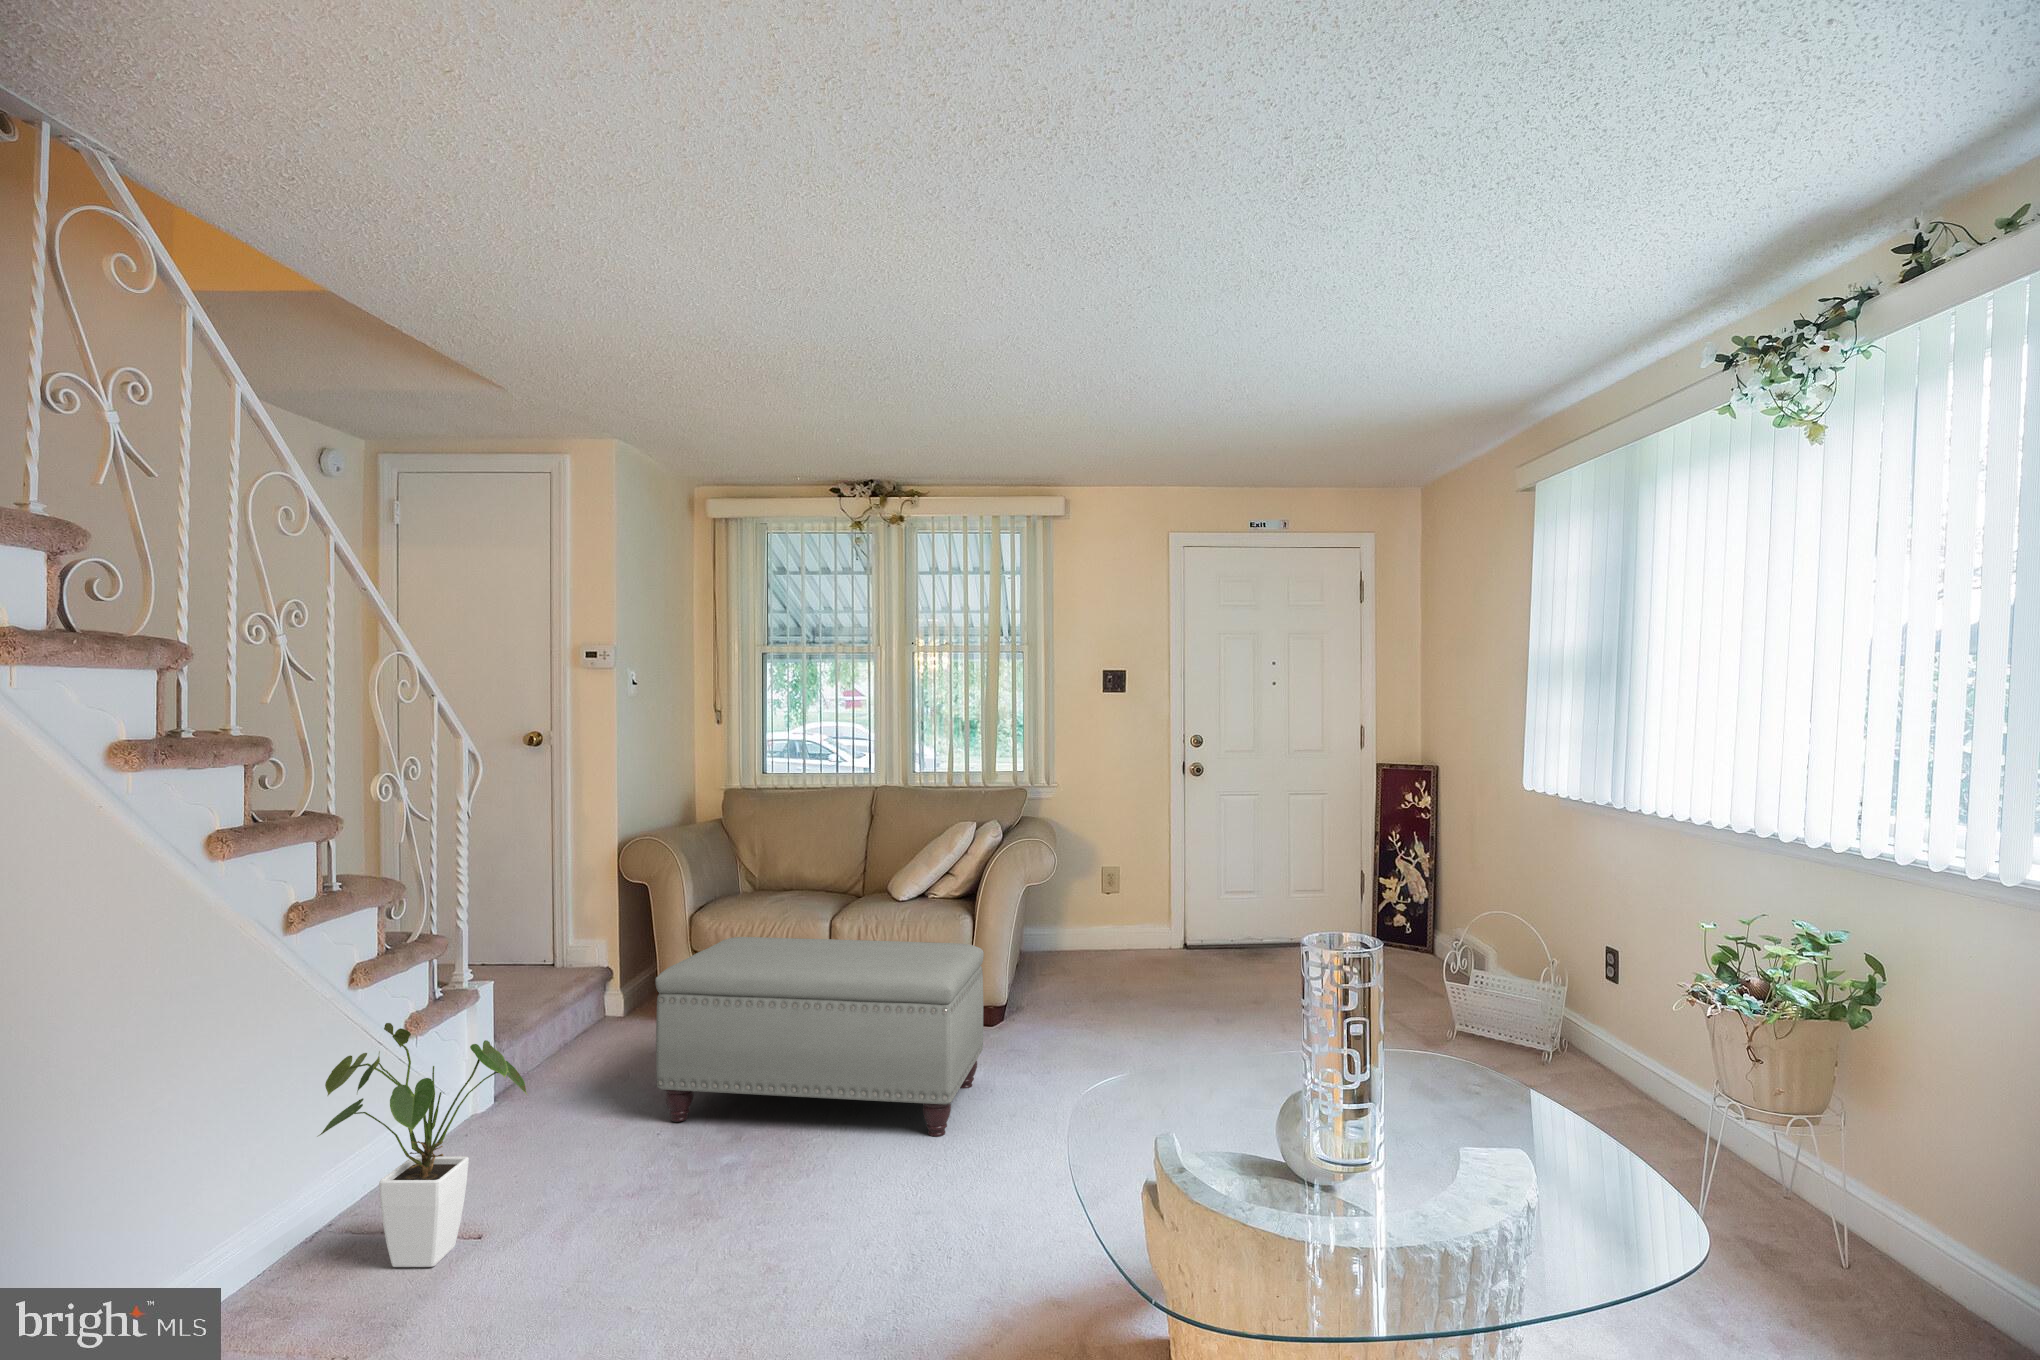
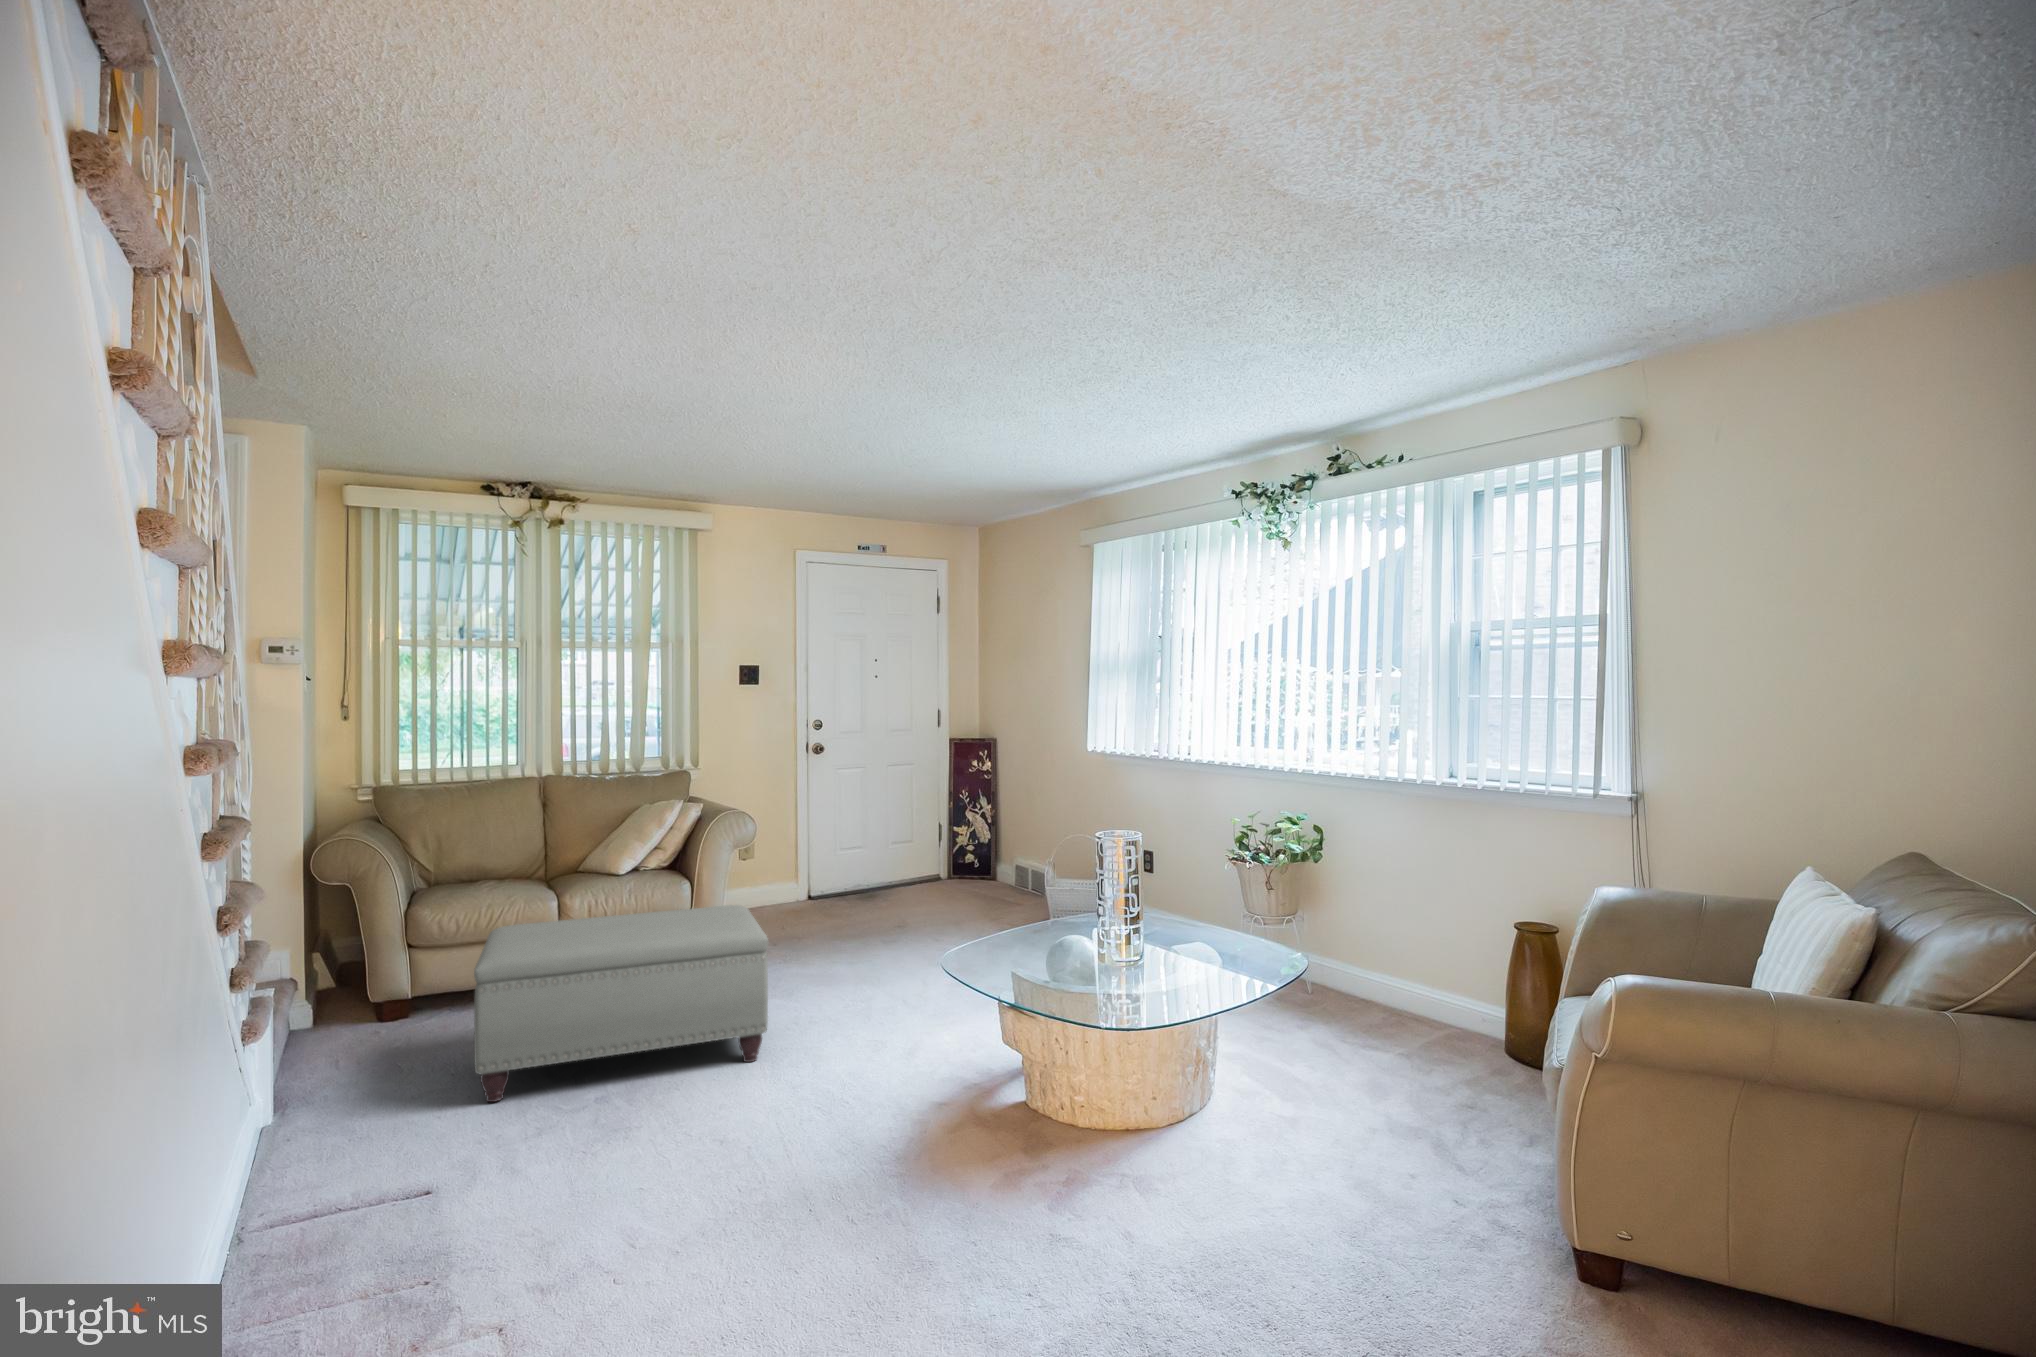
house plant: present [318,1023,527,1267] -> none [238,1037,473,1277]

